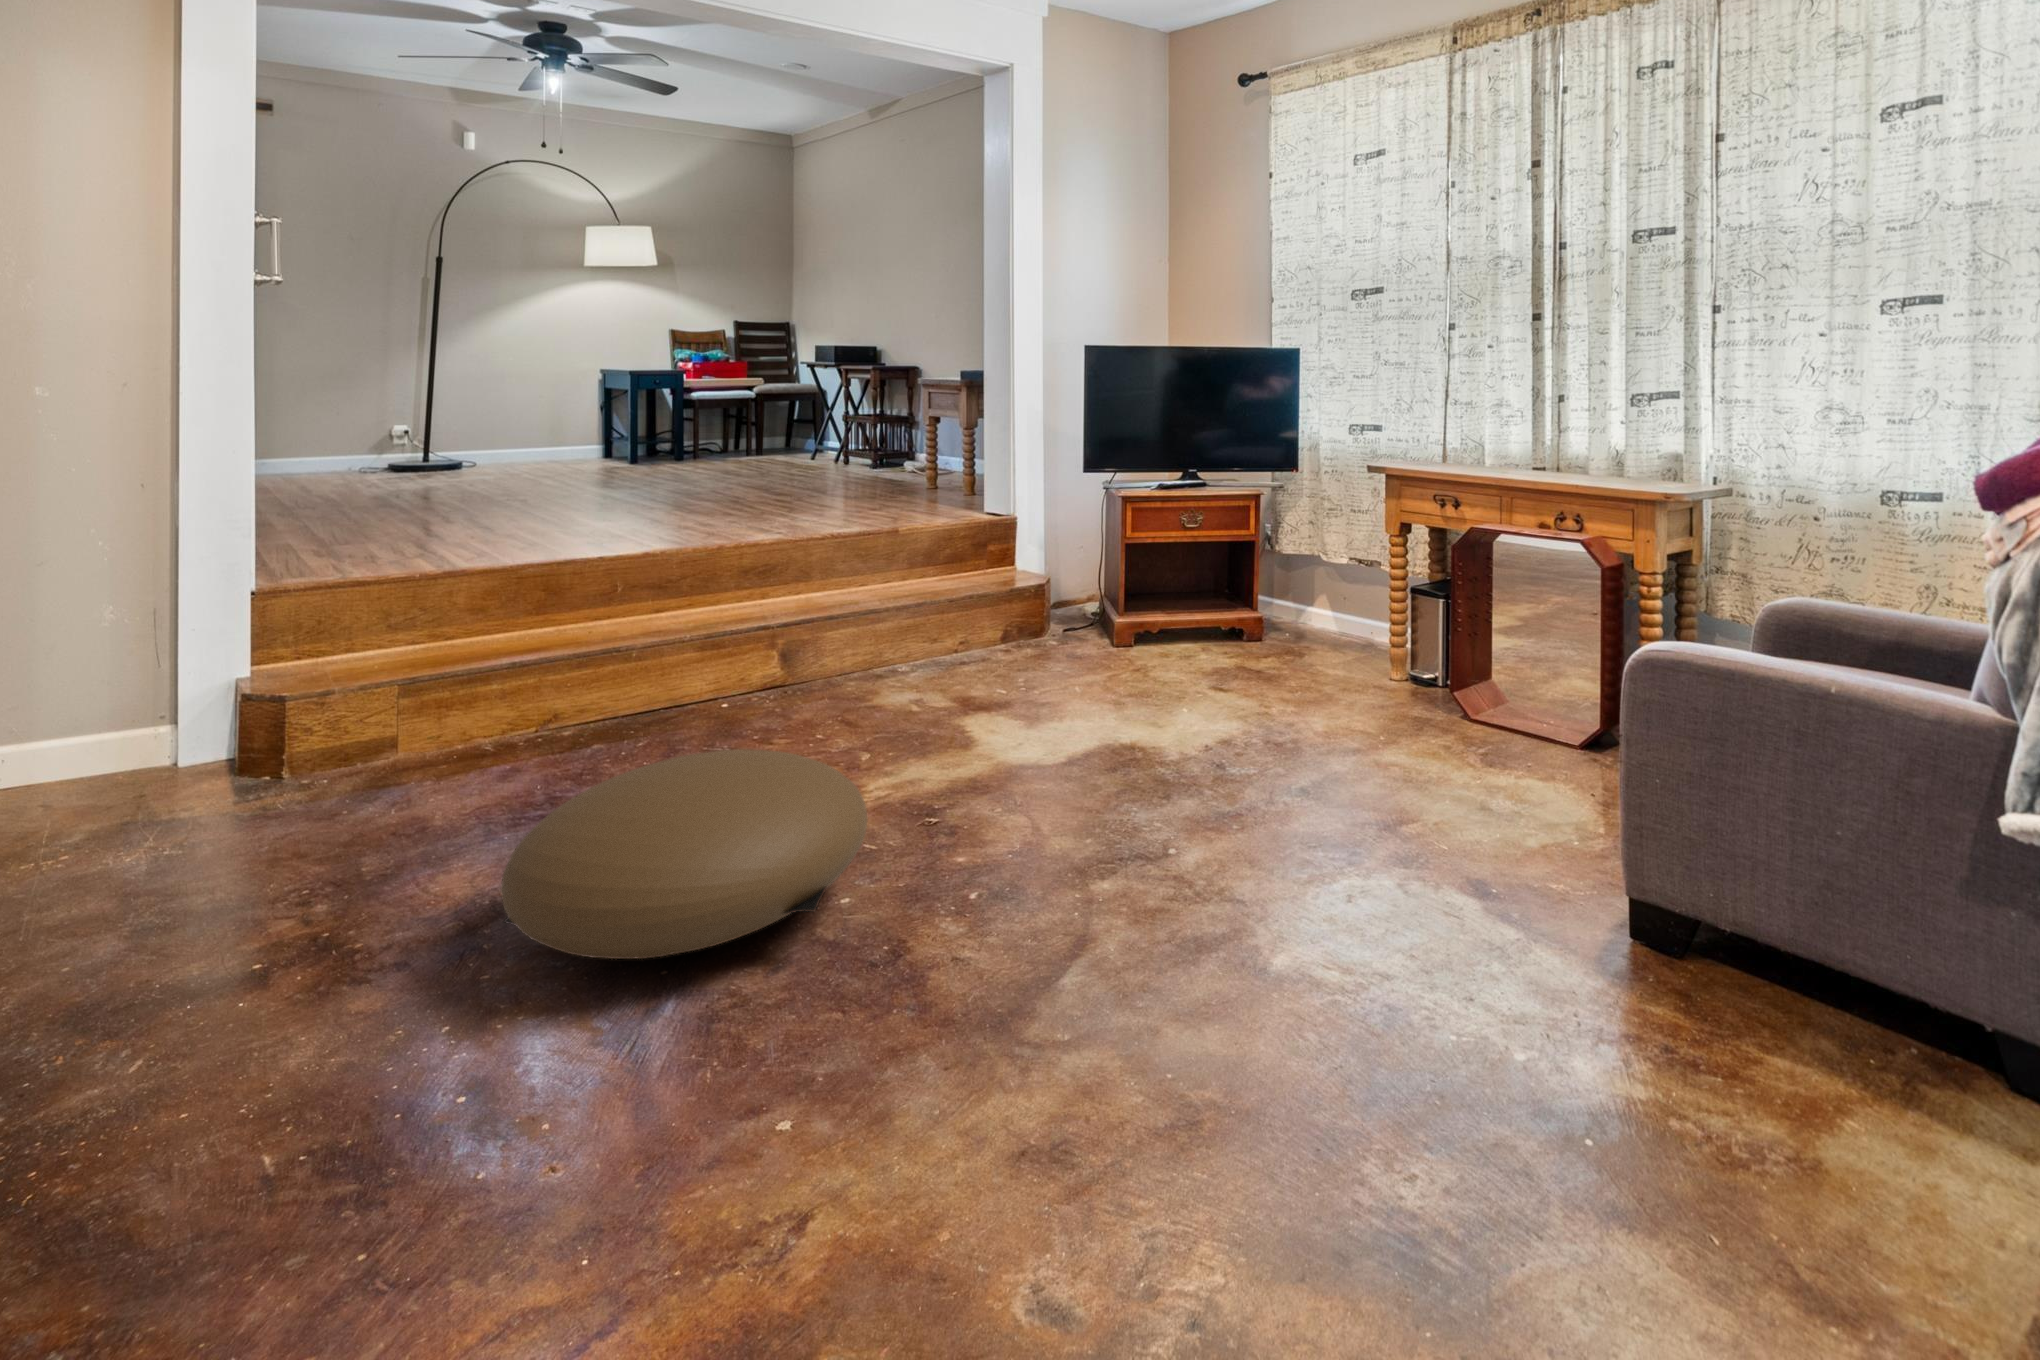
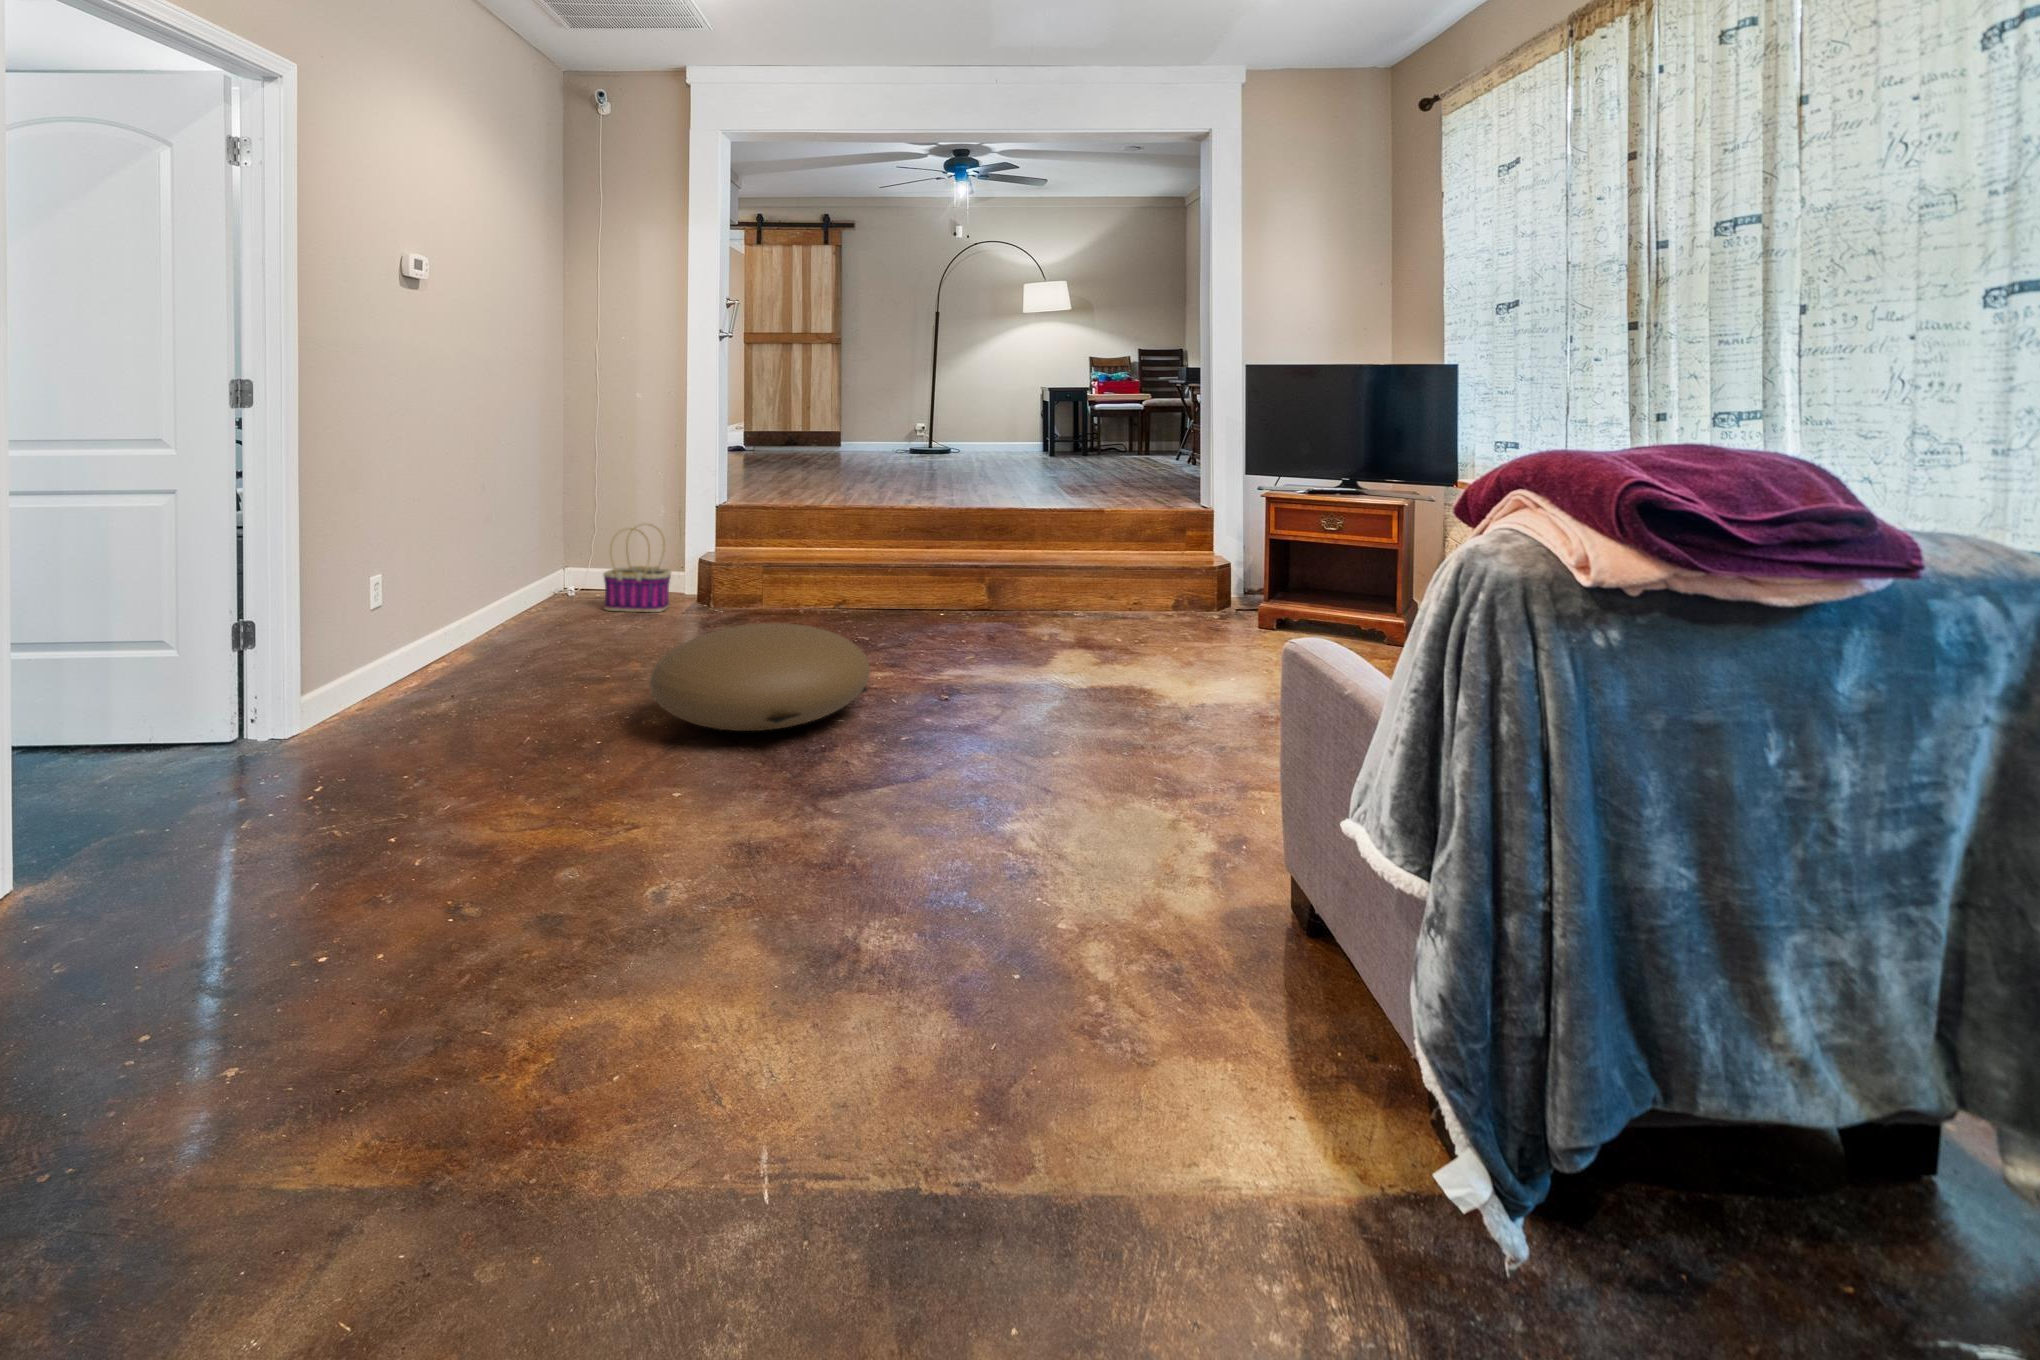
basket: none [18,632,186,812] -> present [603,526,671,612]

